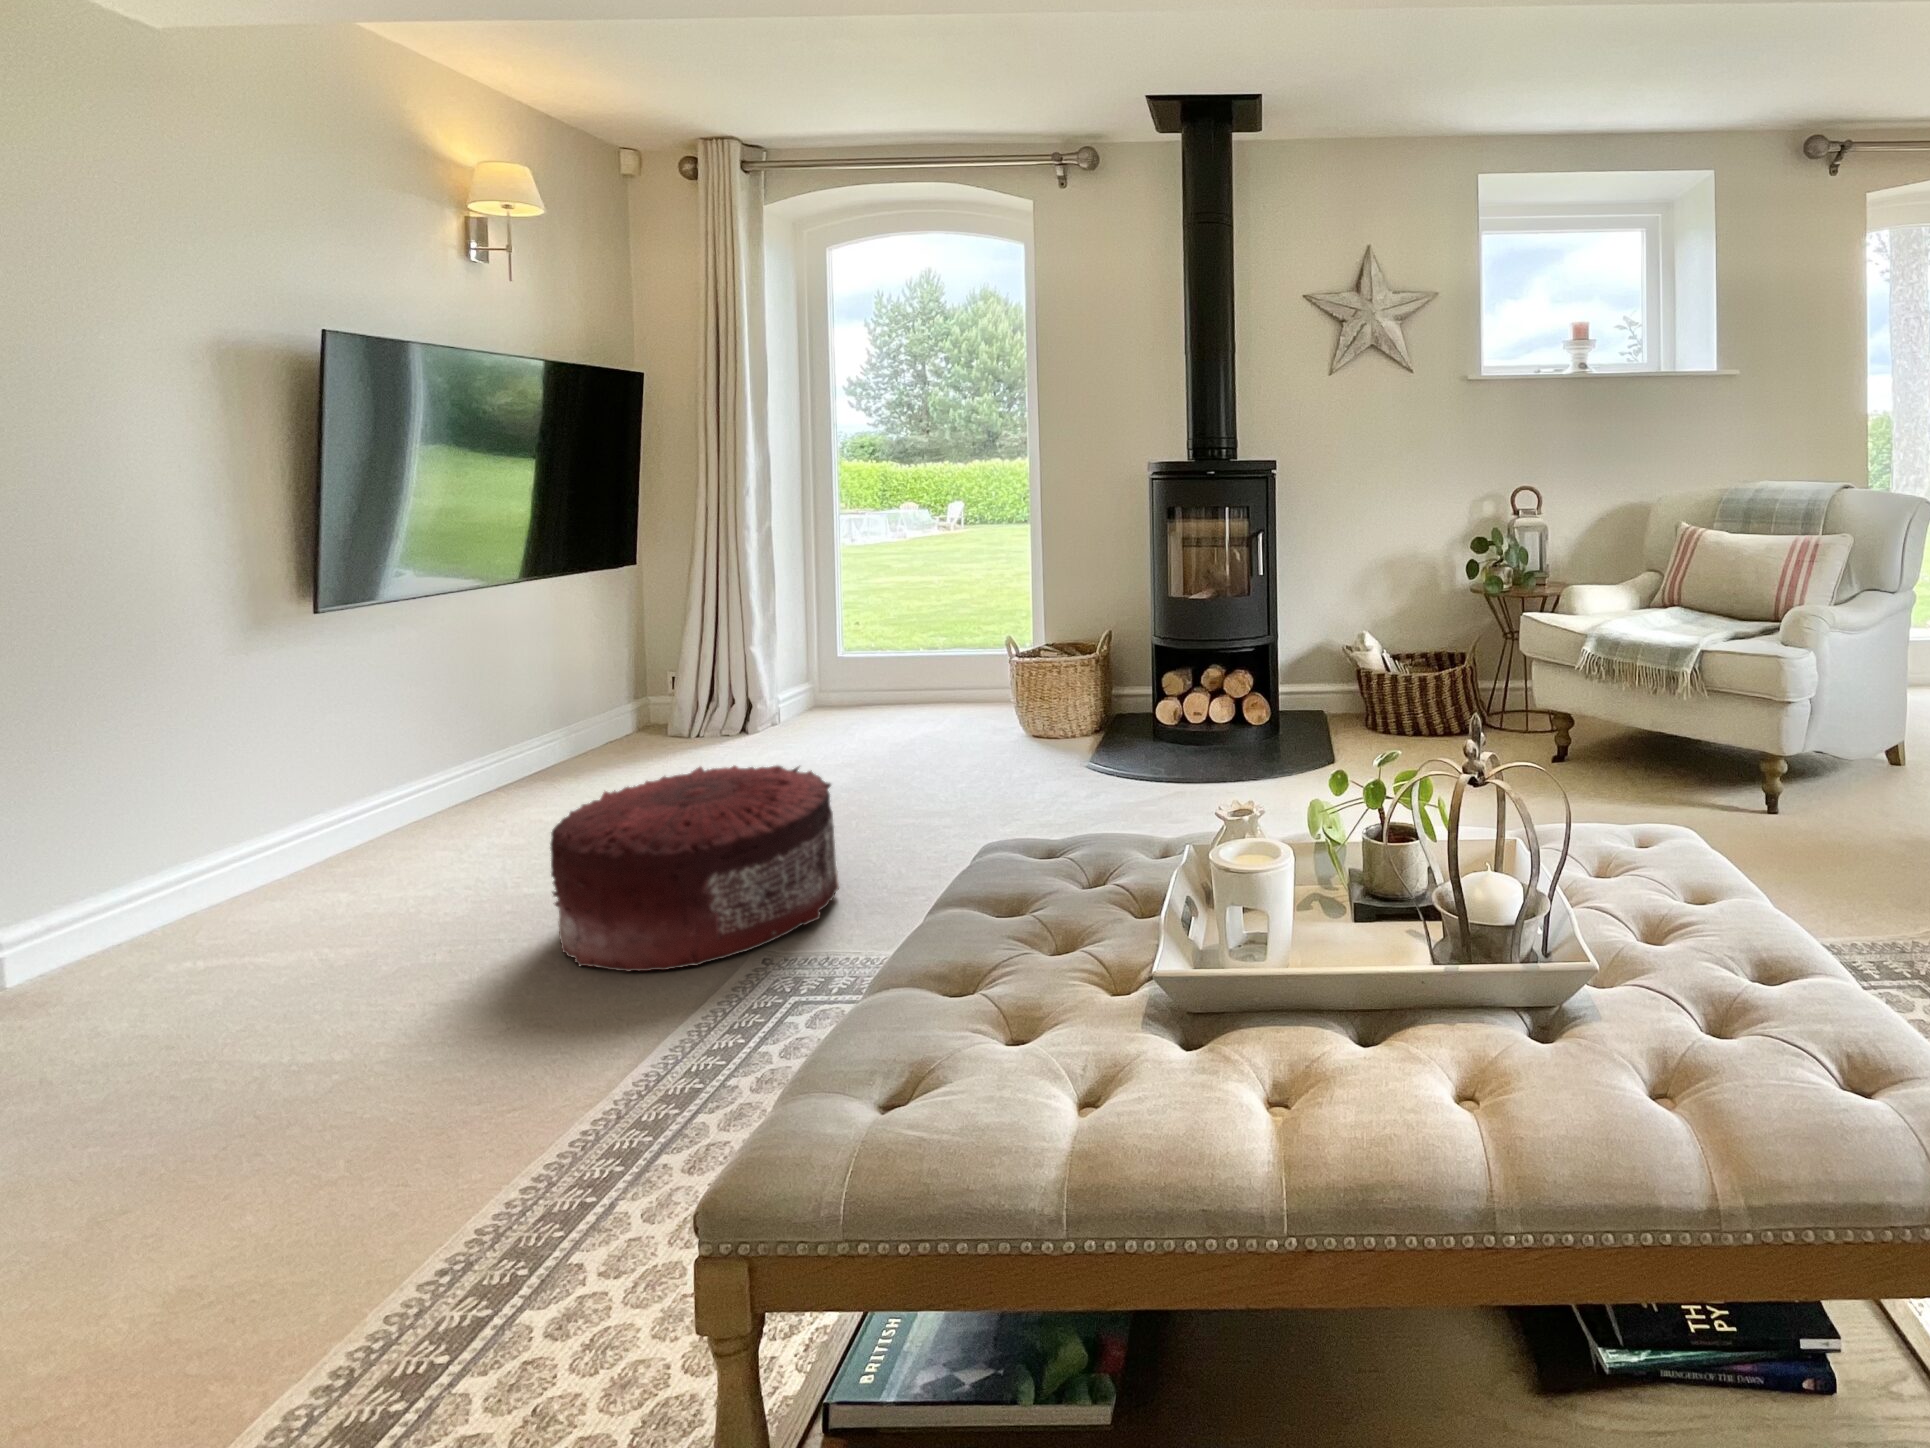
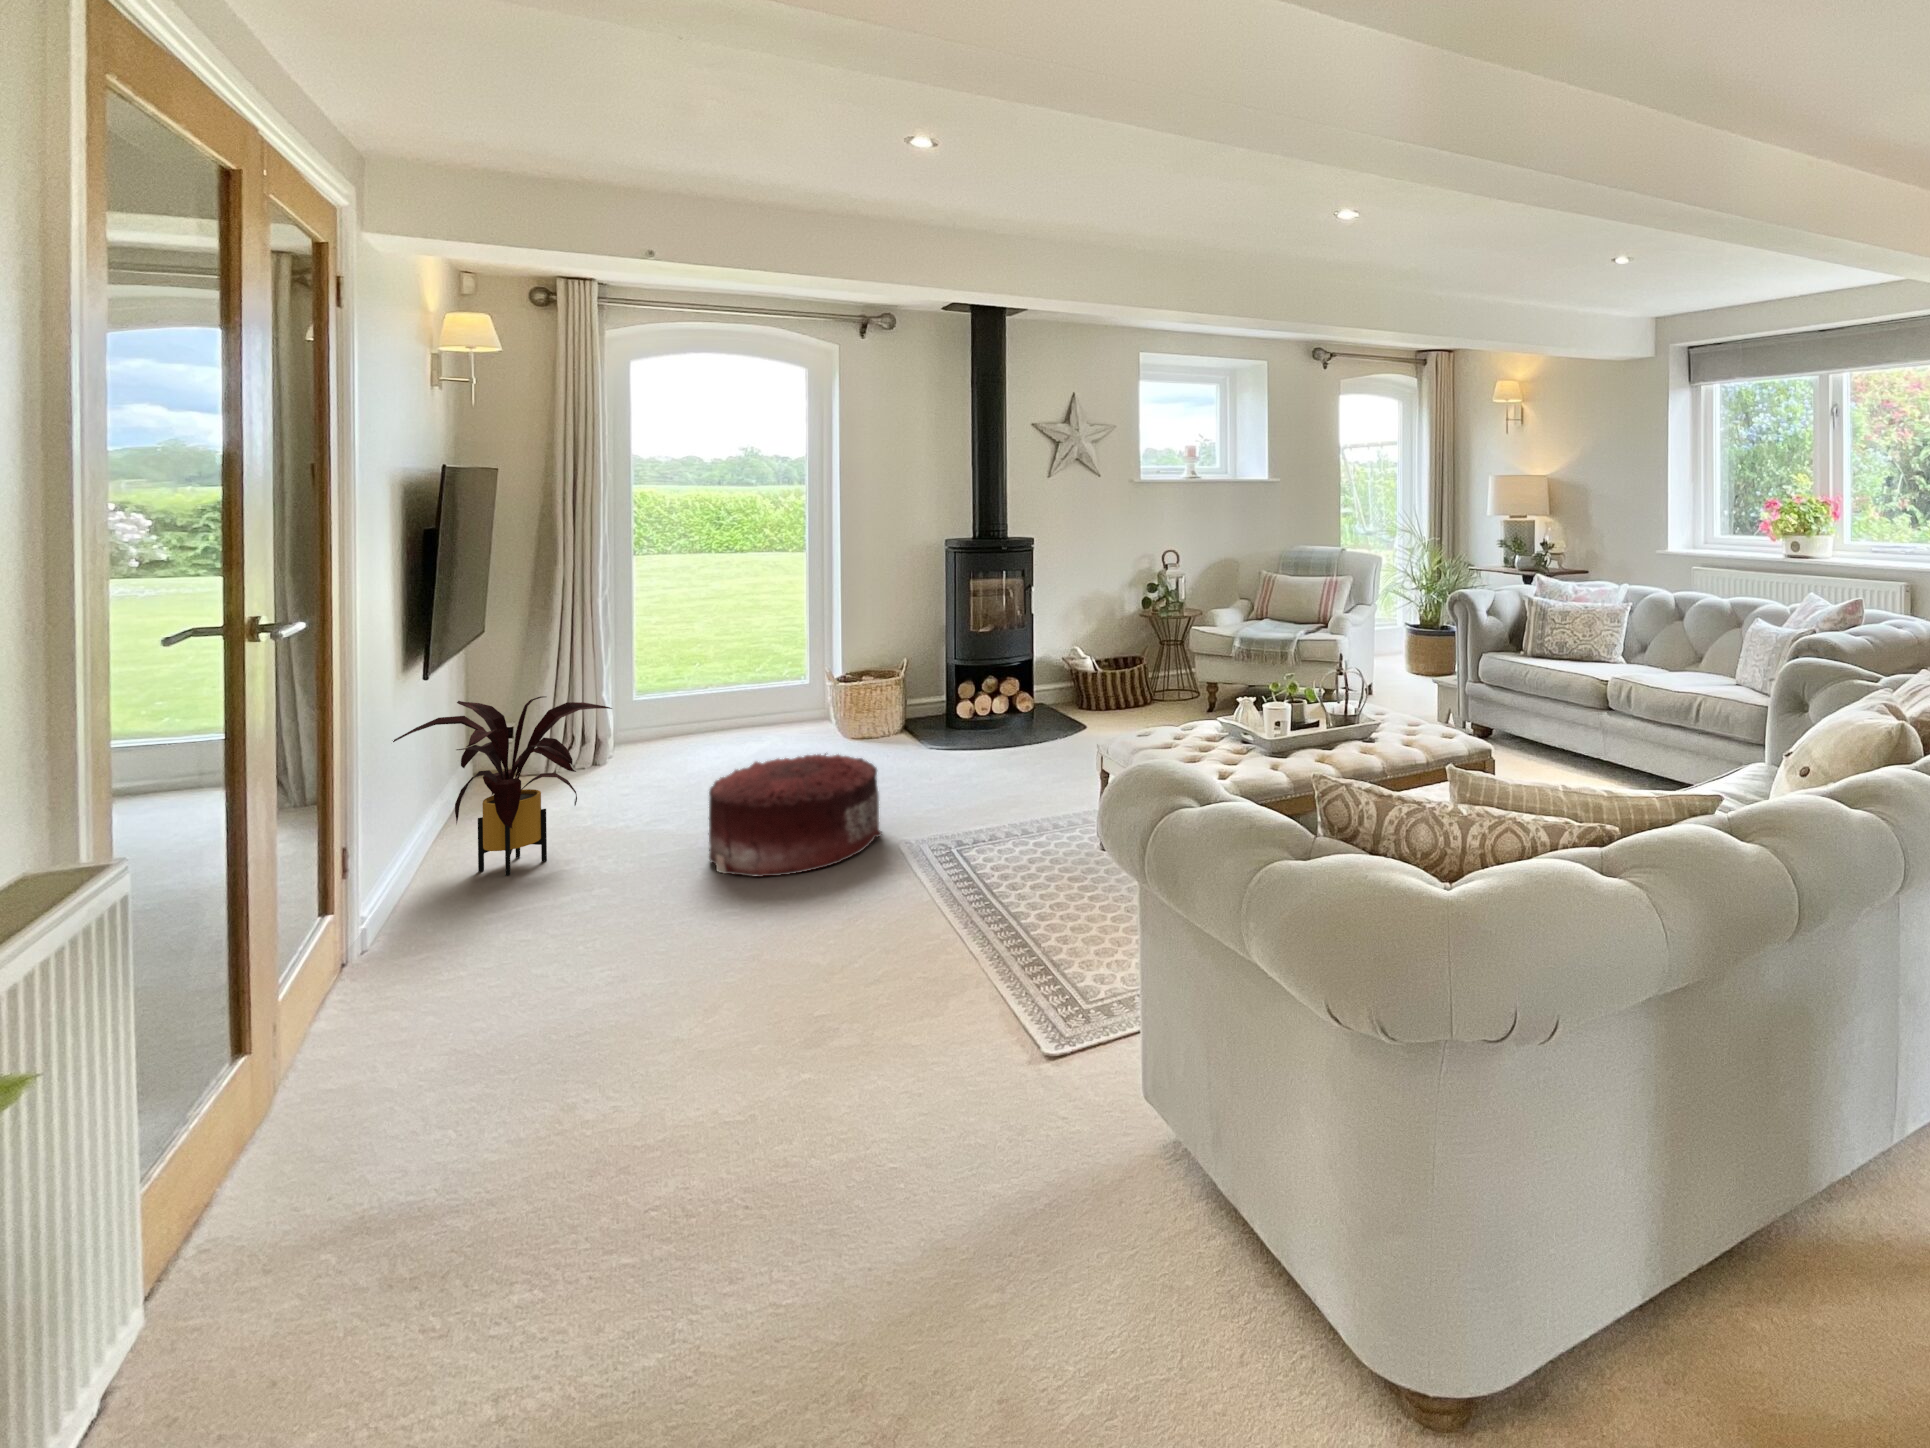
house plant: none [286,639,573,883] -> present [393,696,612,875]

